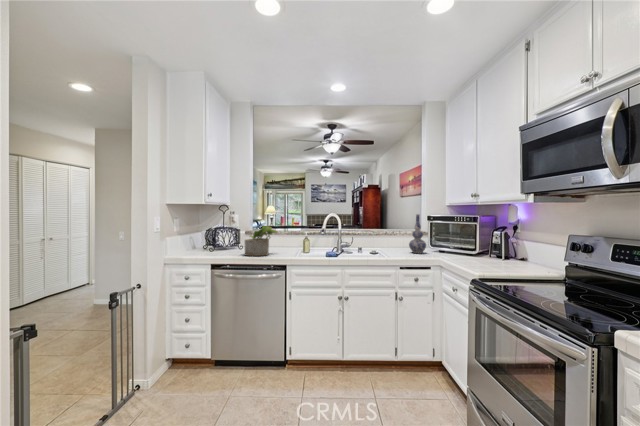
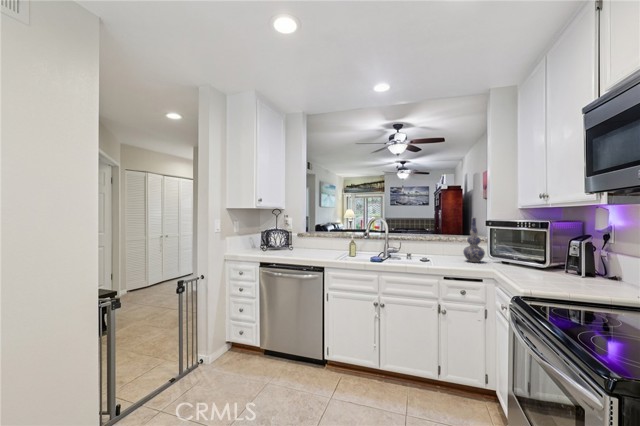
potted plant: present [245,226,277,256] -> none [289,228,321,257]

